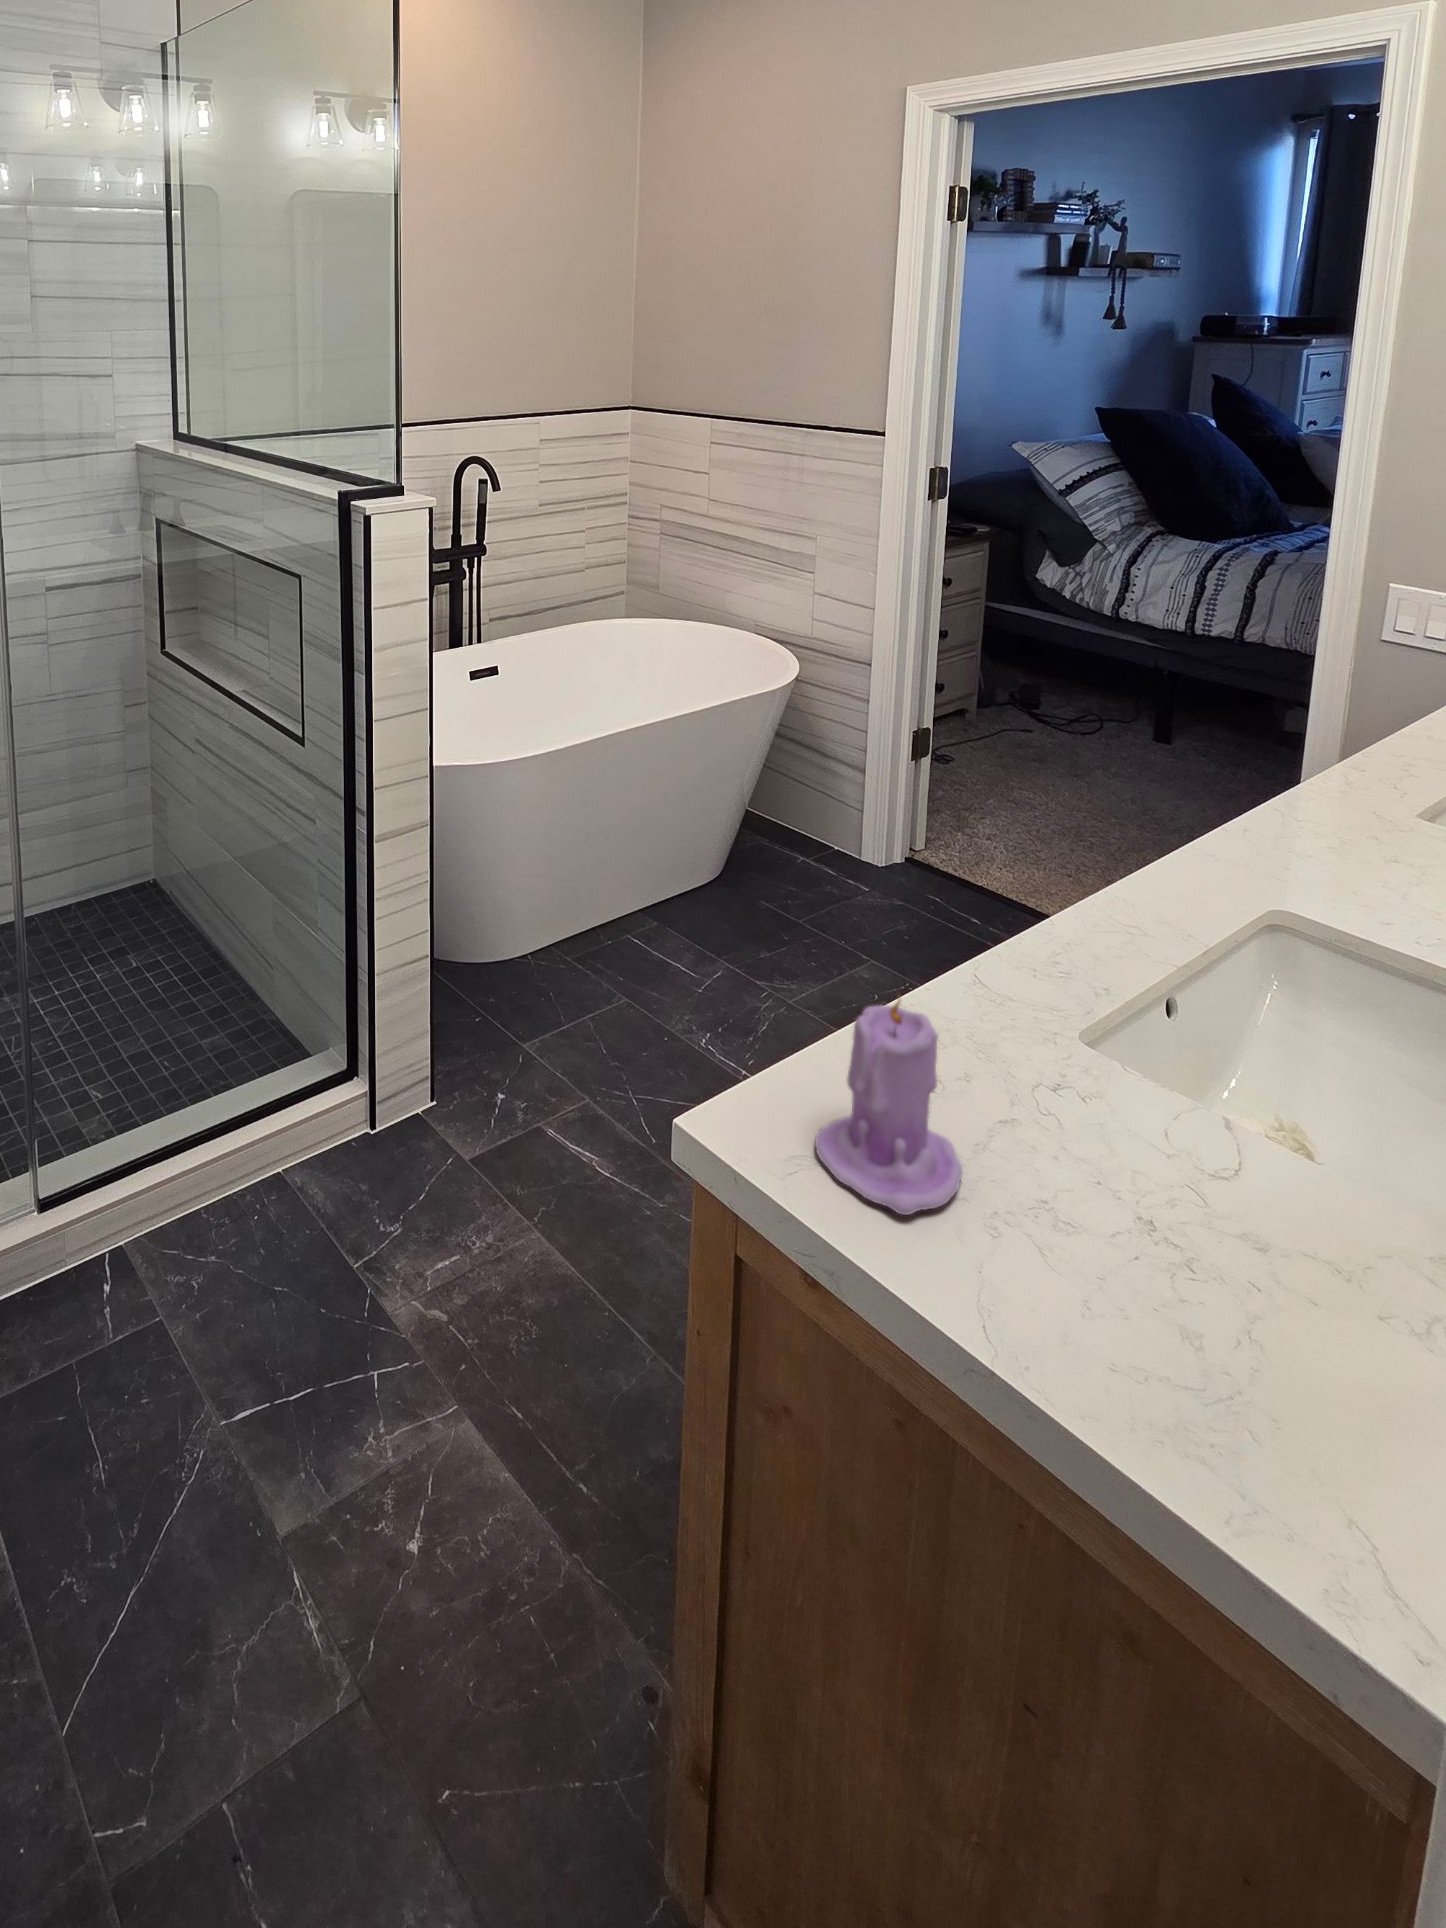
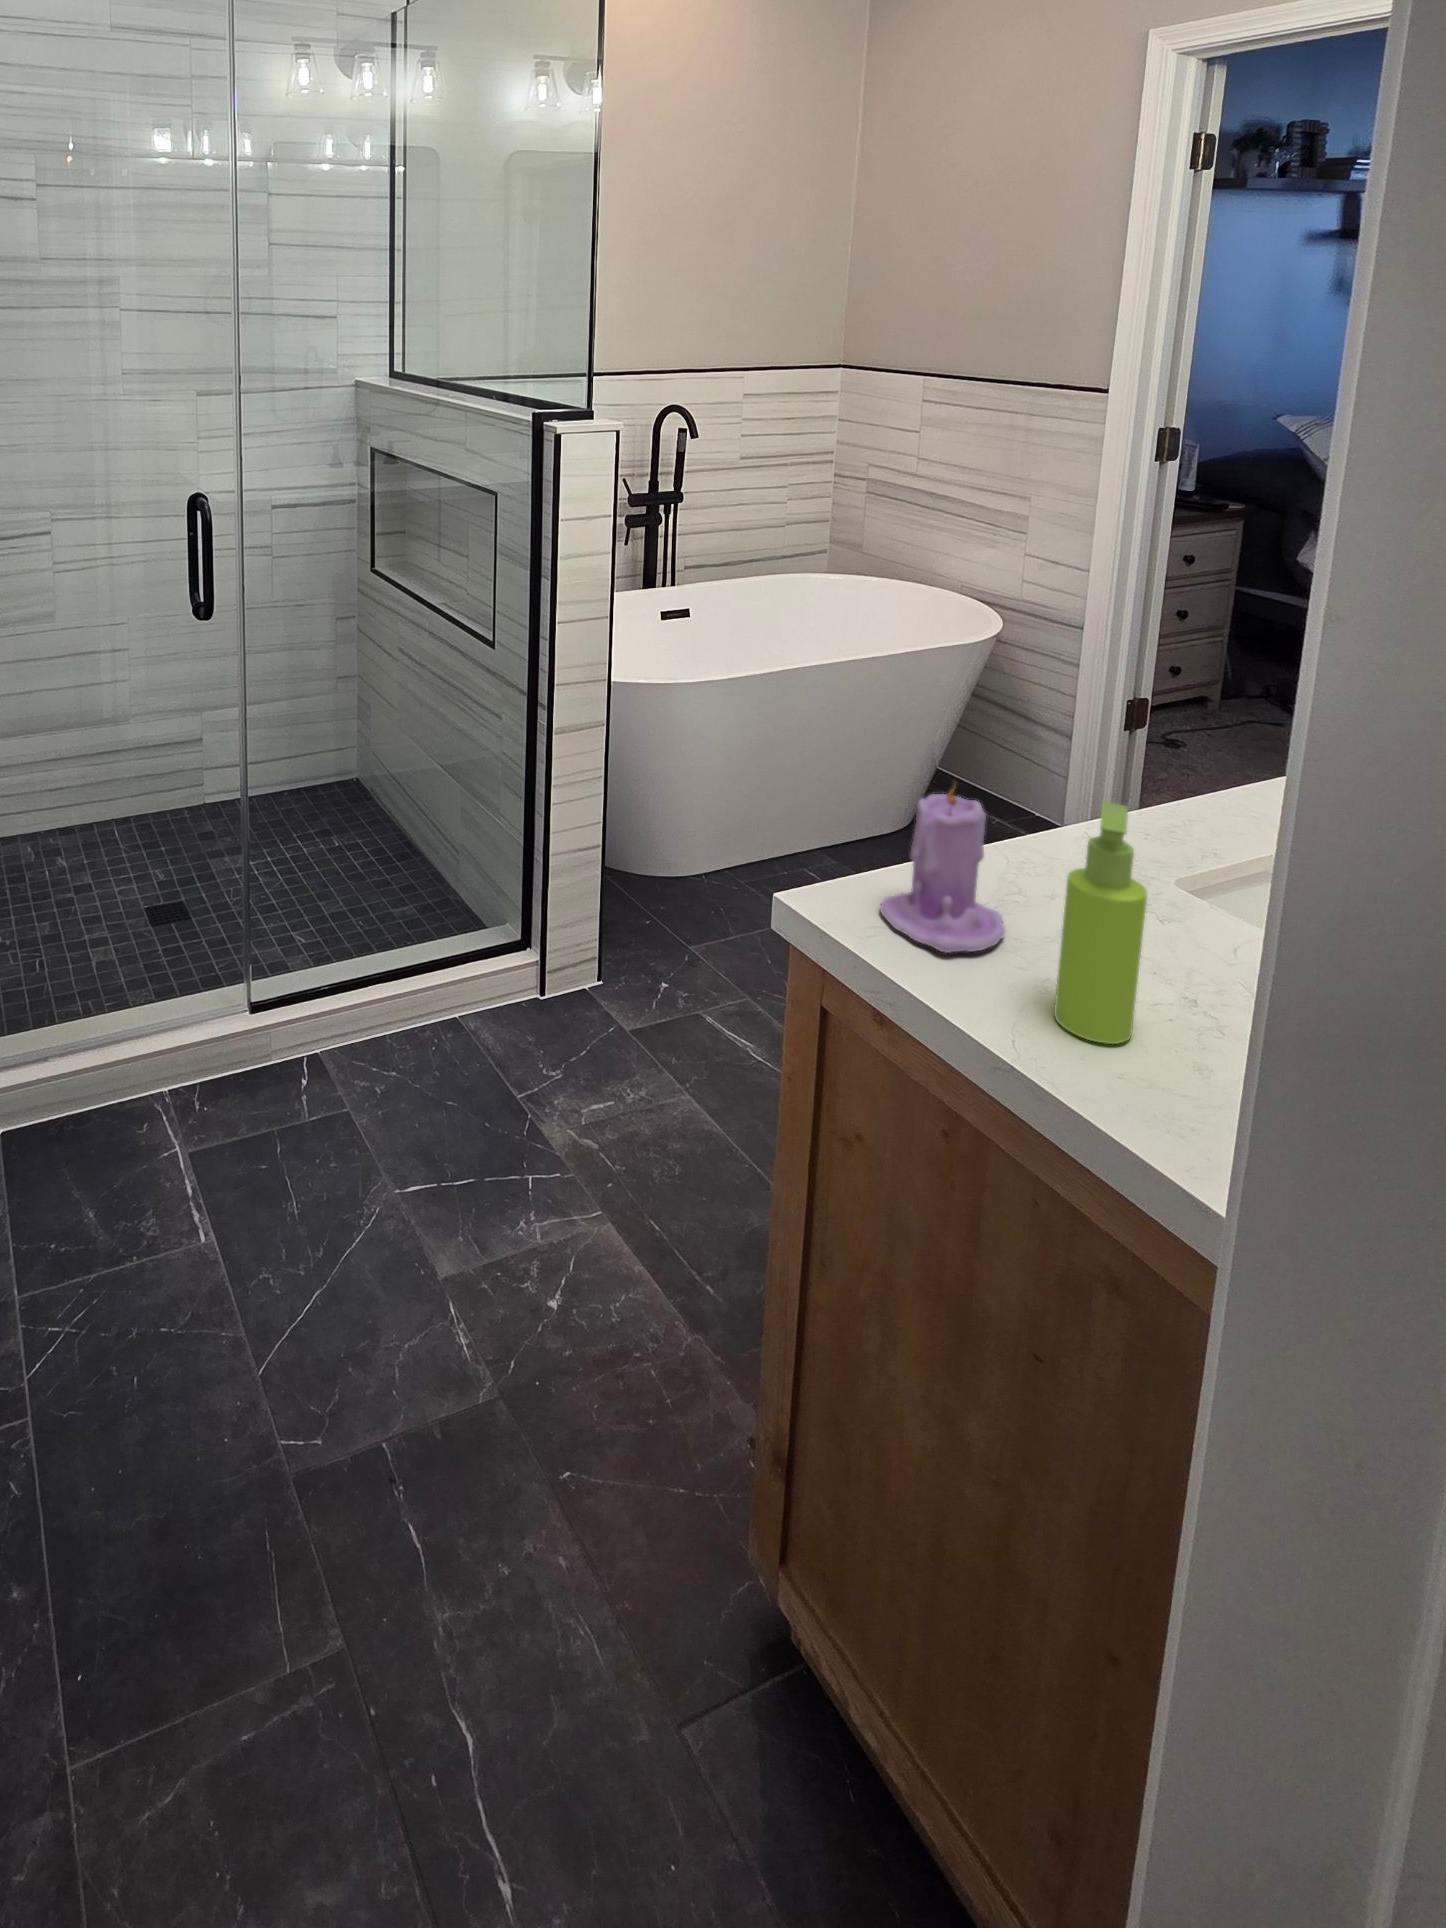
soap dispenser: none [1048,1041,1159,1345] -> present [1054,802,1147,1044]

